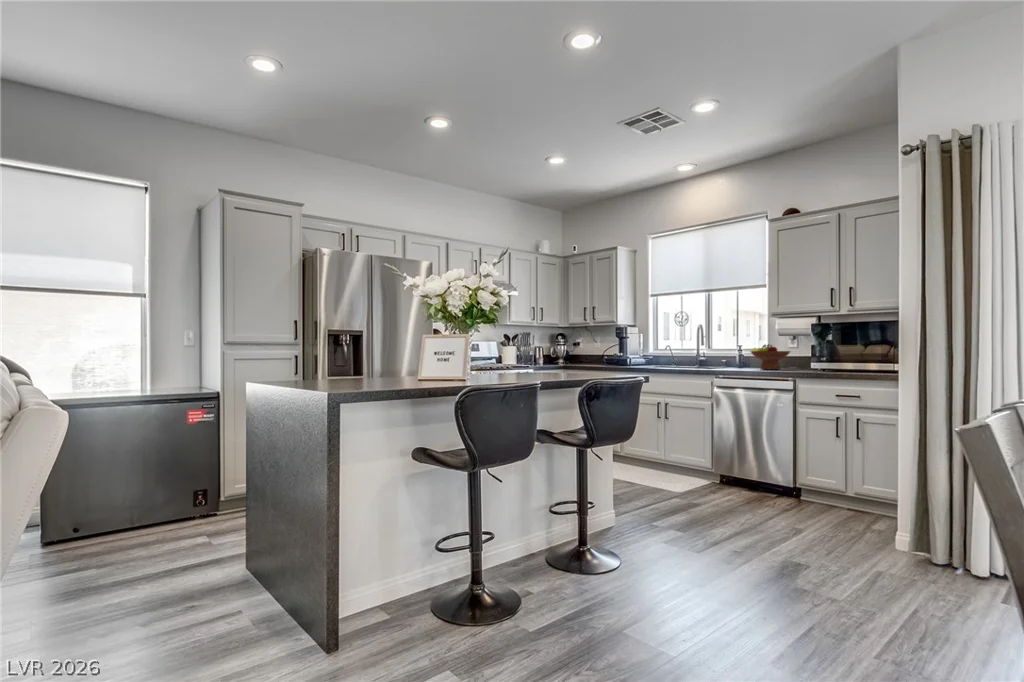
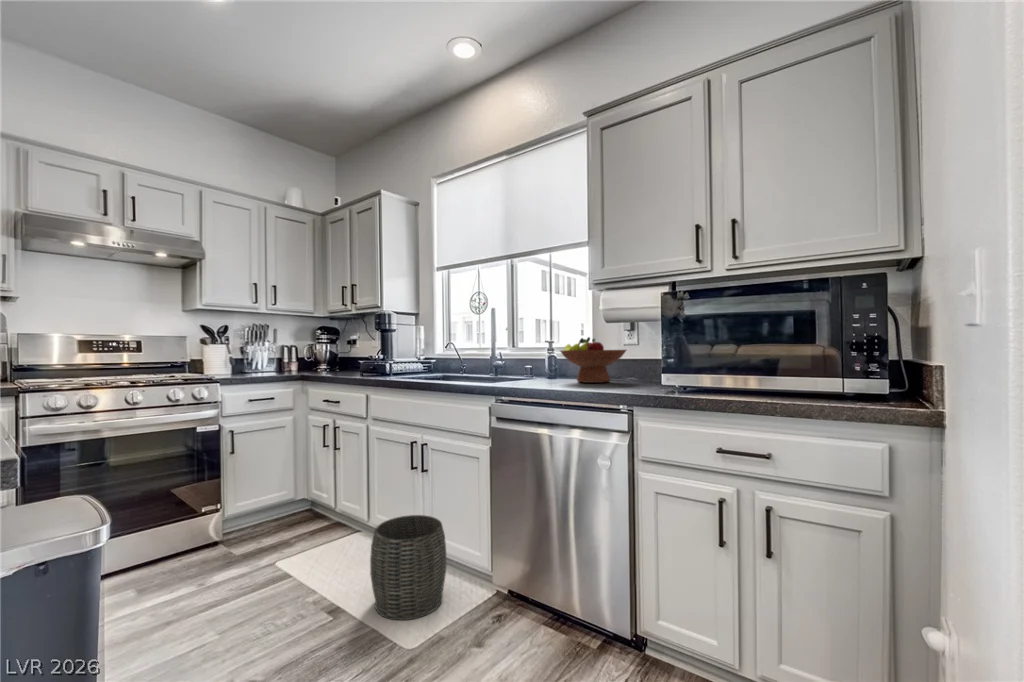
woven basket: none [650,439,690,483] -> present [370,515,447,620]

